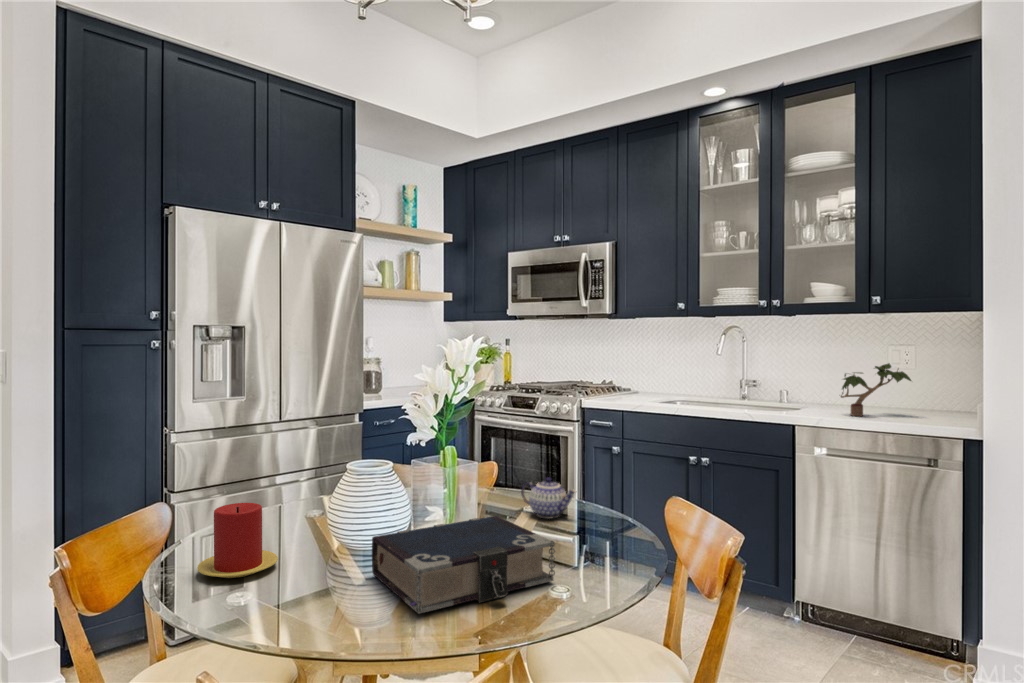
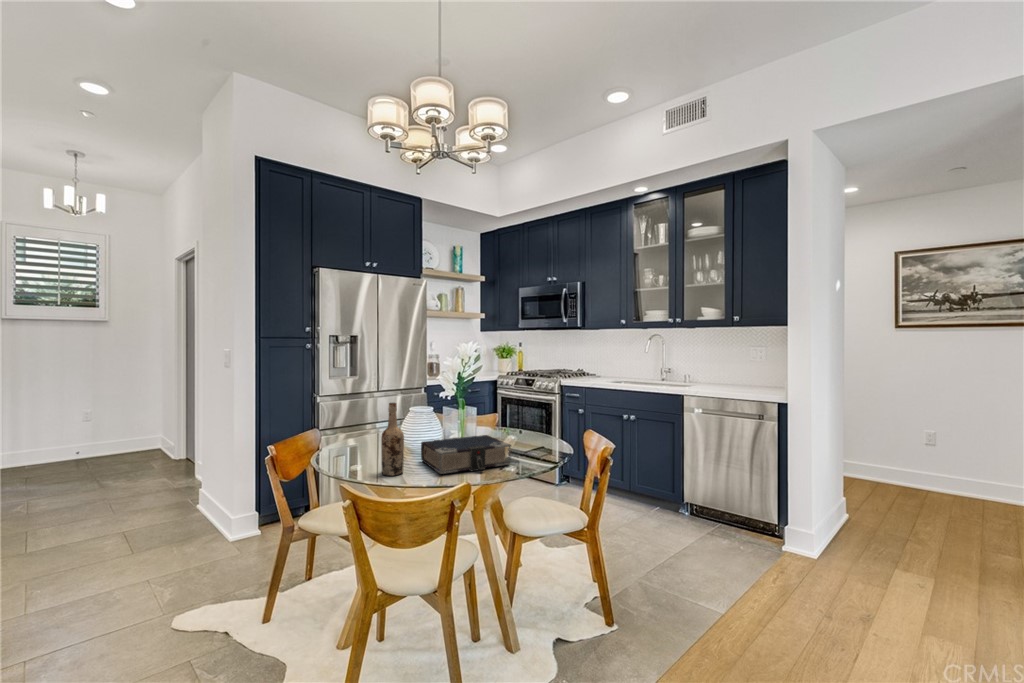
potted plant: present [841,363,911,416] -> none [710,356,762,390]
wine bottle: none [292,464,340,620] -> present [381,403,404,476]
teapot: present [521,477,575,519] -> none [507,419,535,441]
candle: present [197,503,278,578] -> none [336,425,375,461]

